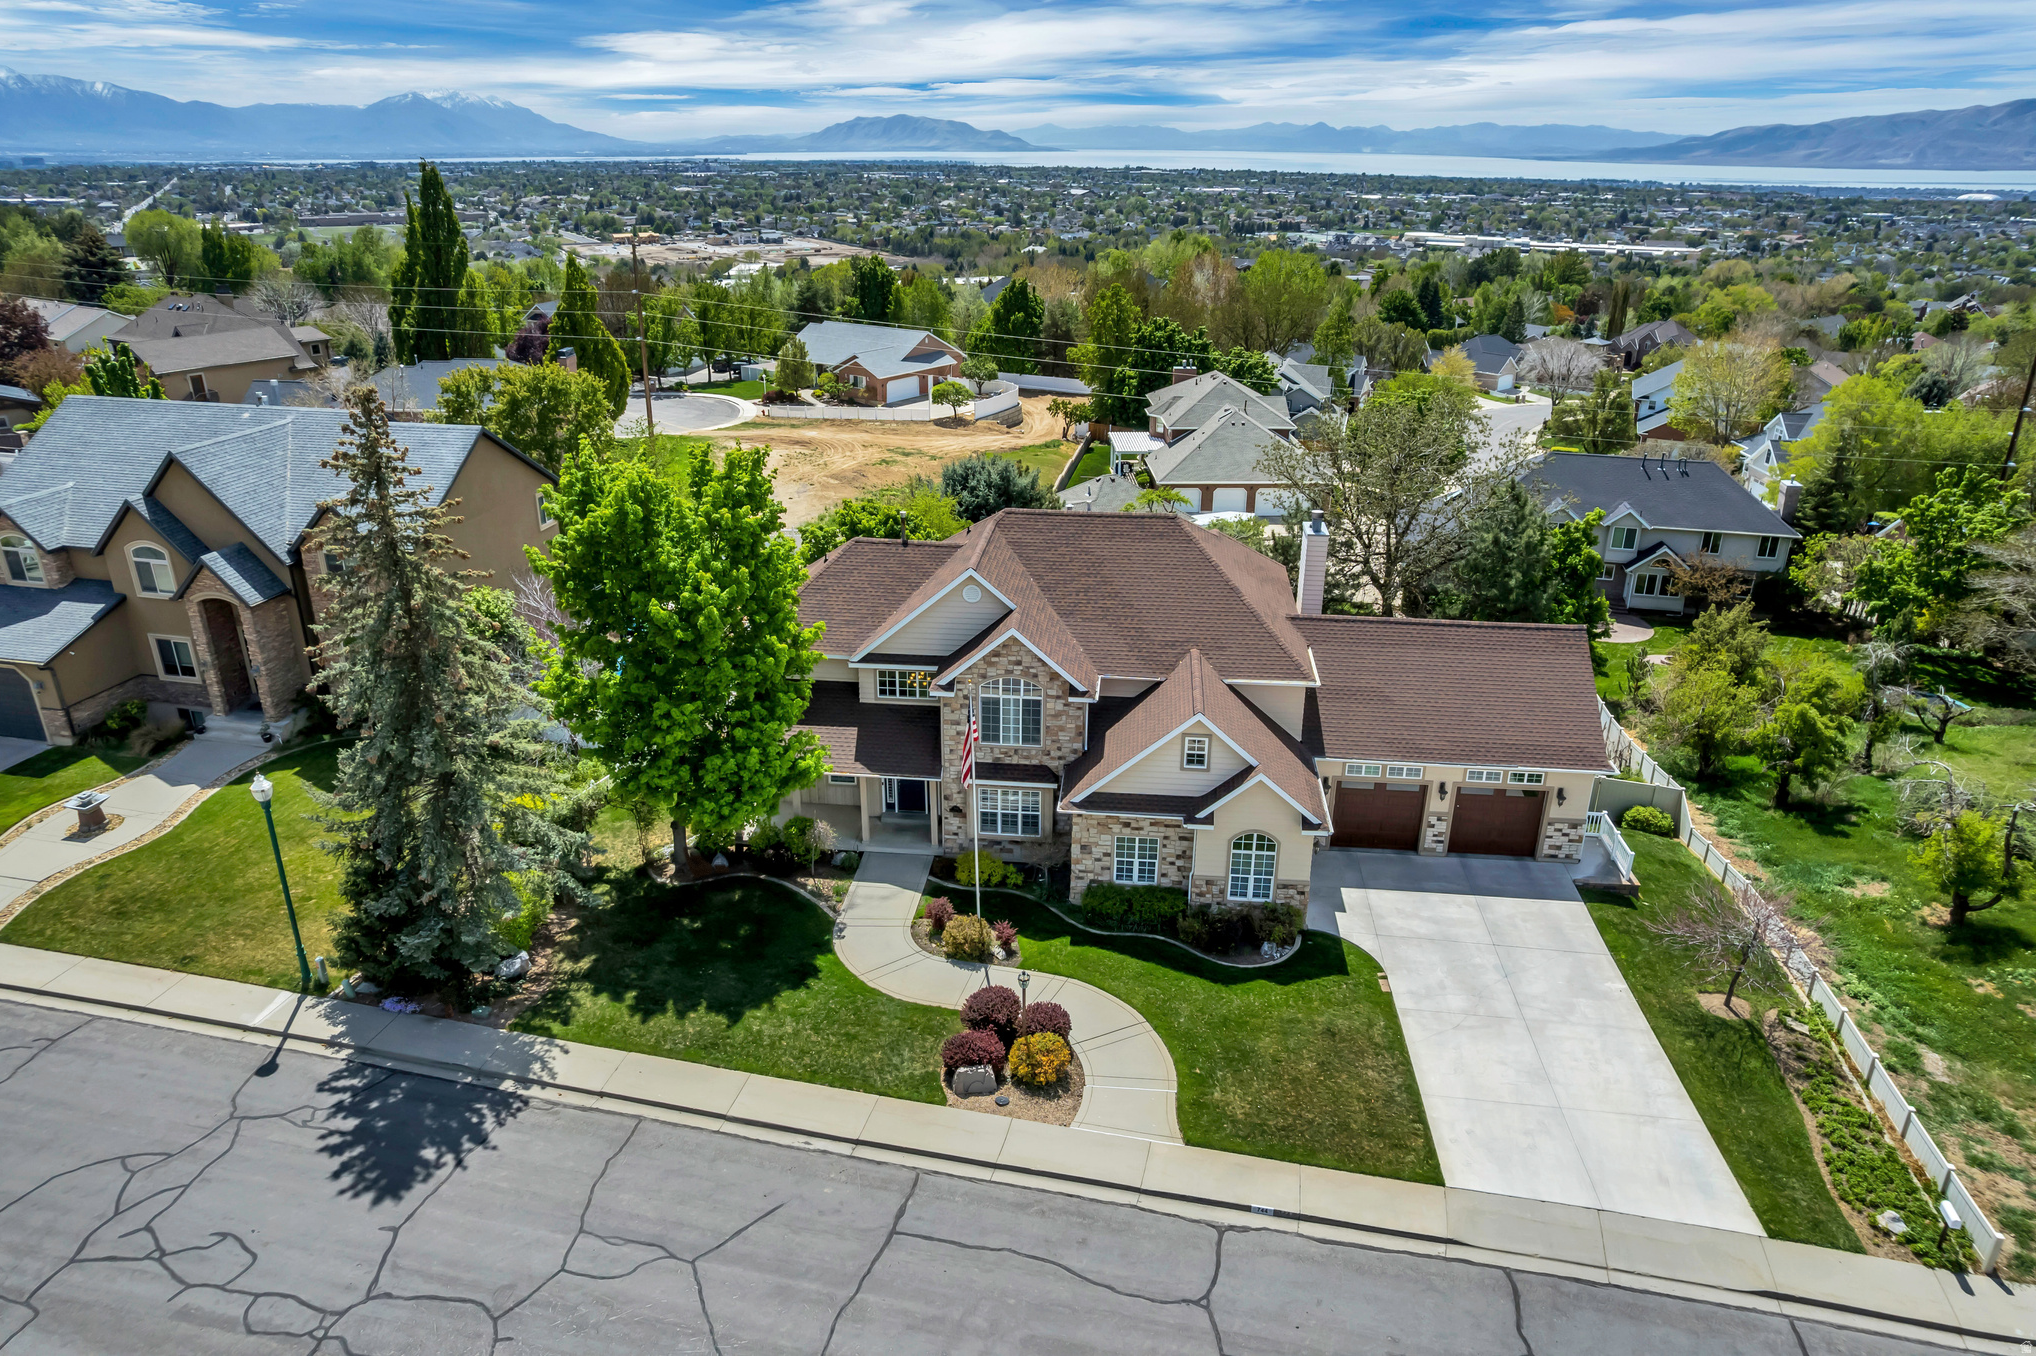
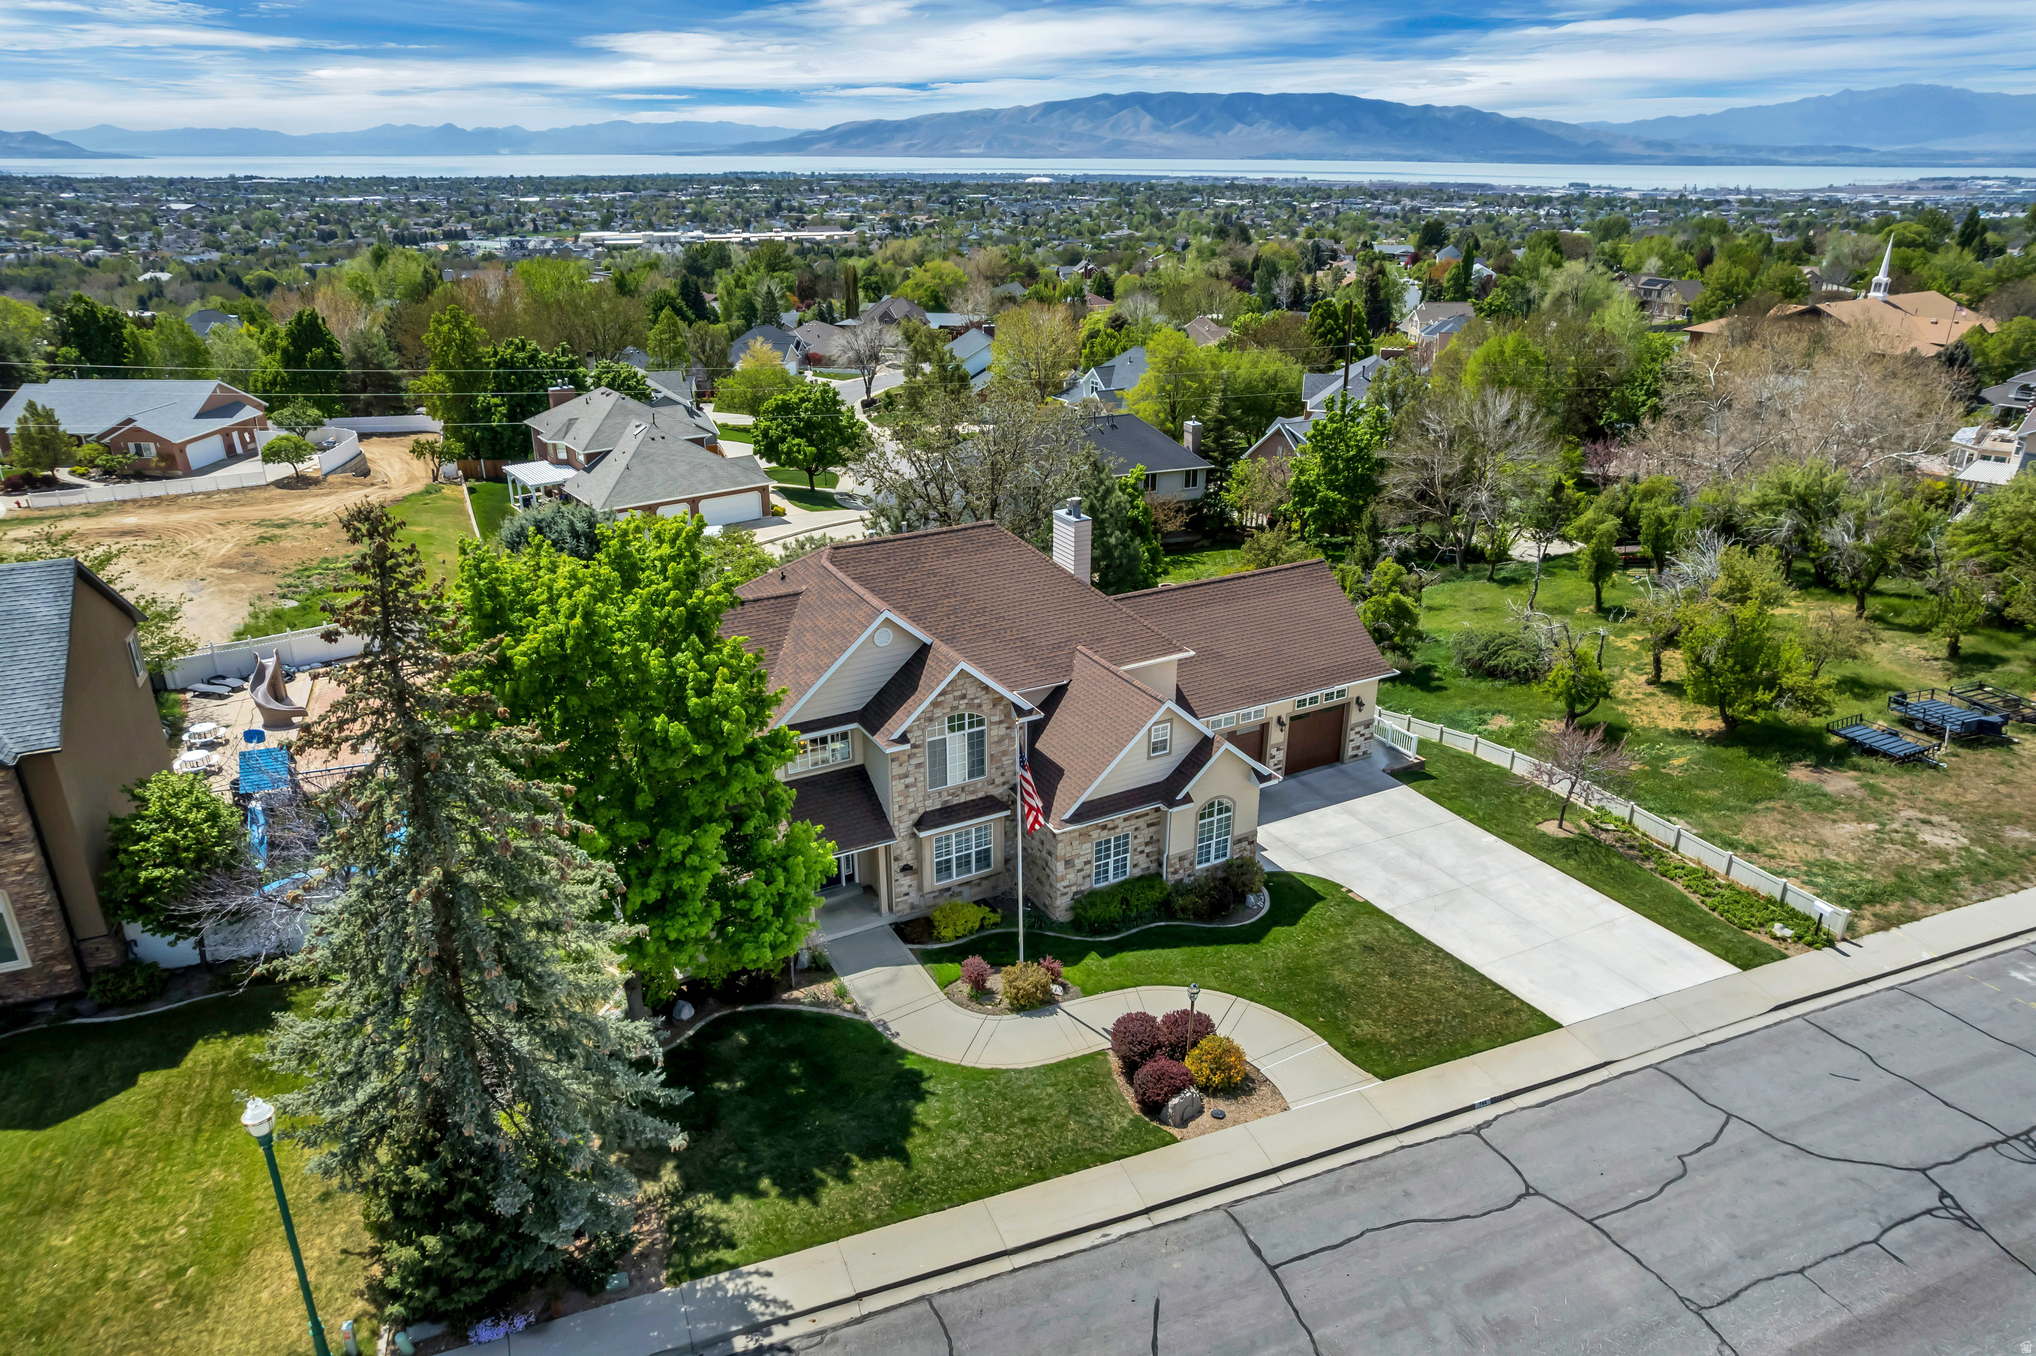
lounge chair: present [683,847,729,881] -> none [657,999,712,1042]

